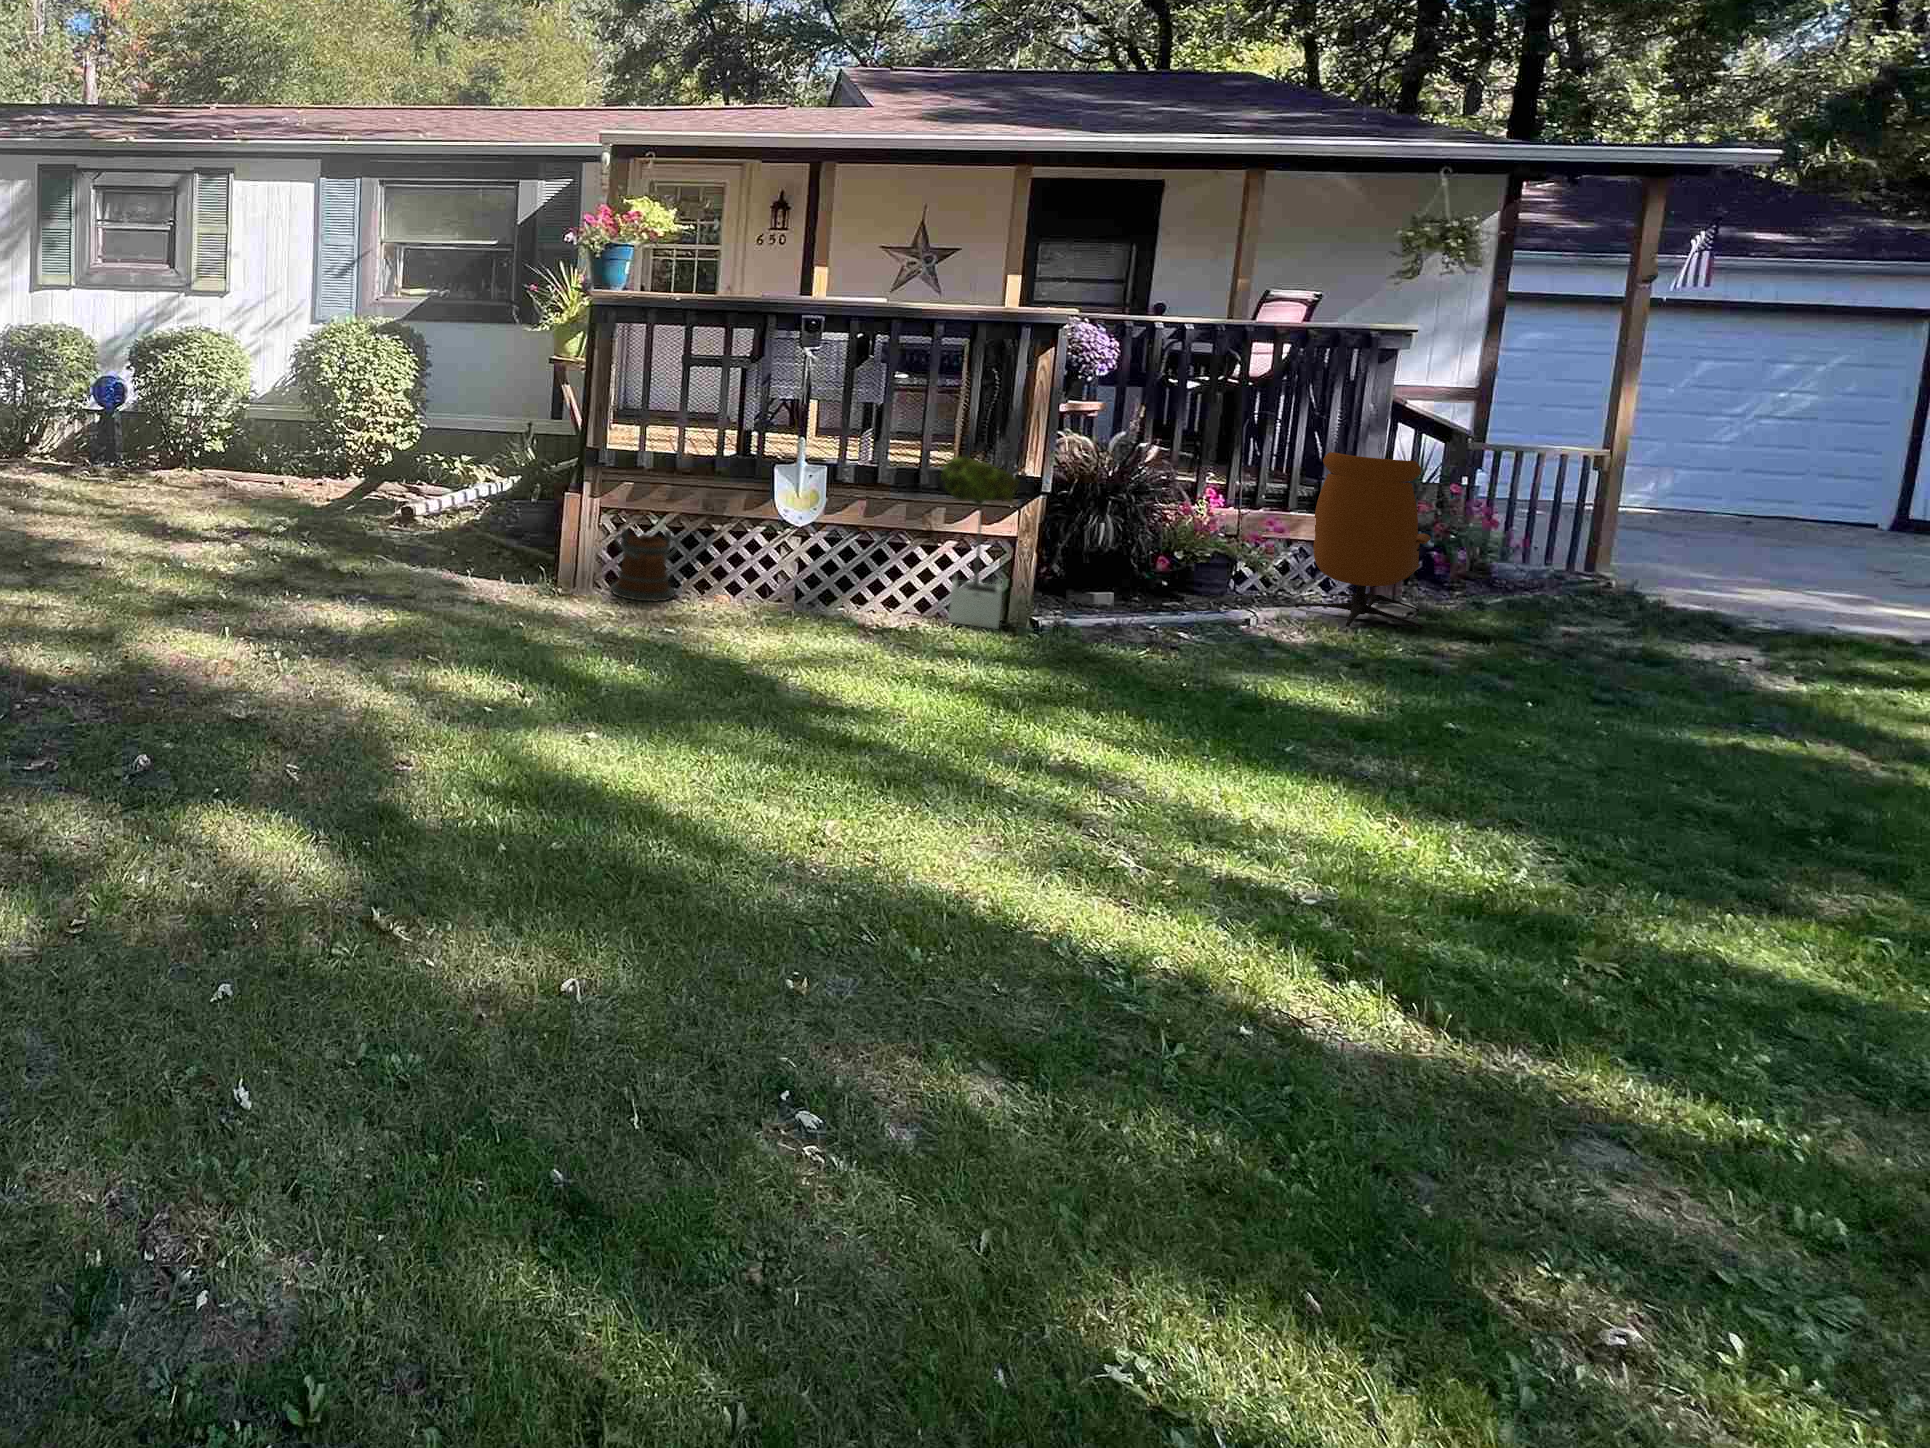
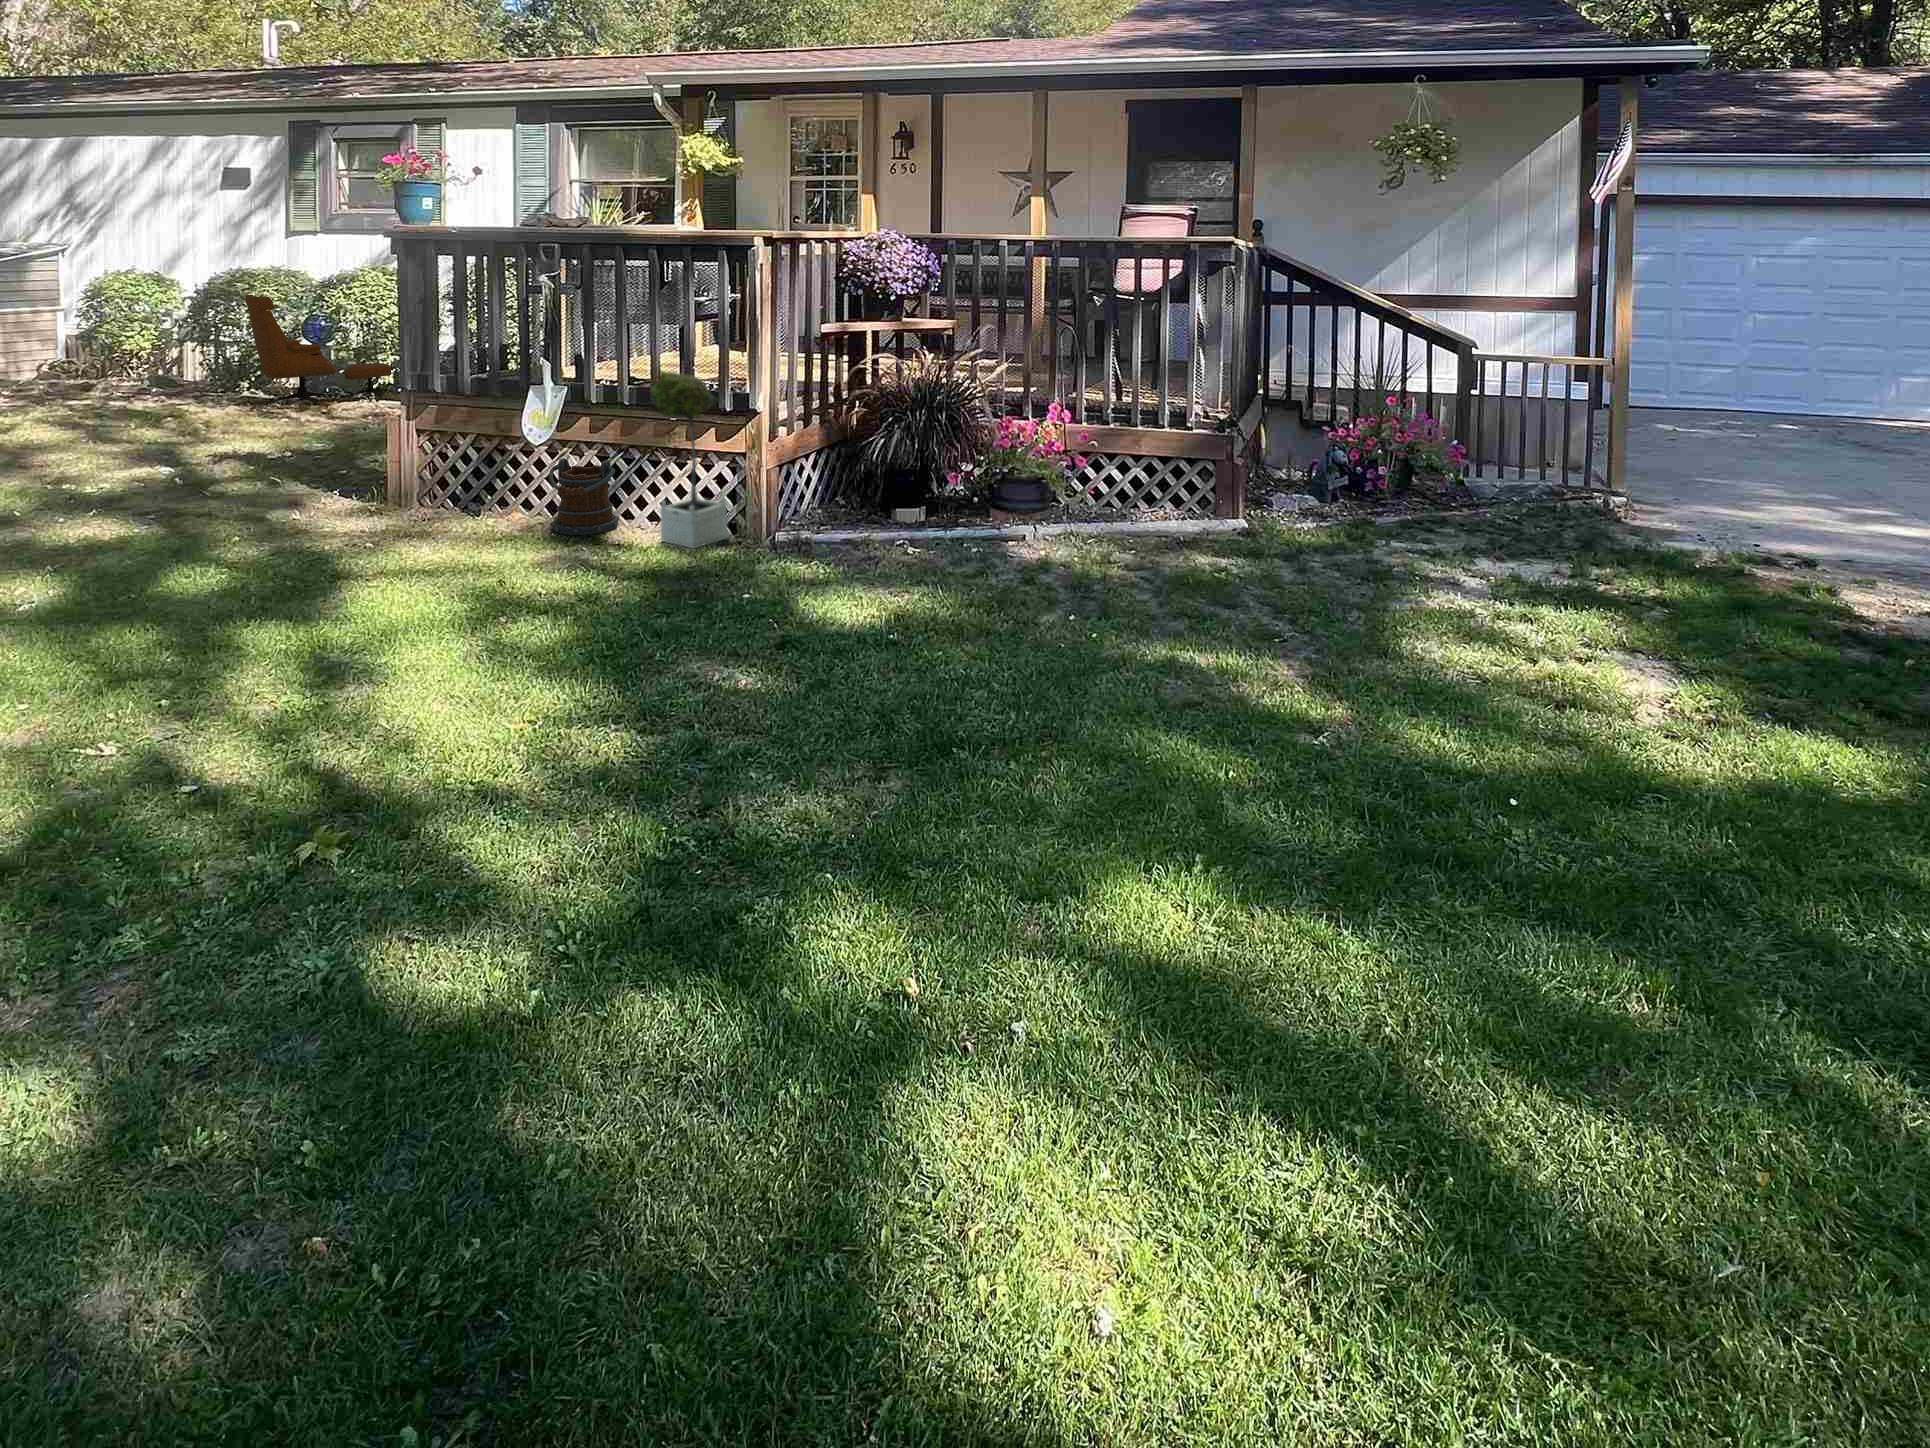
lounge chair: present [1295,452,1431,630] -> present [245,294,392,405]
bucket: present [610,528,679,601] -> present [549,458,619,535]

